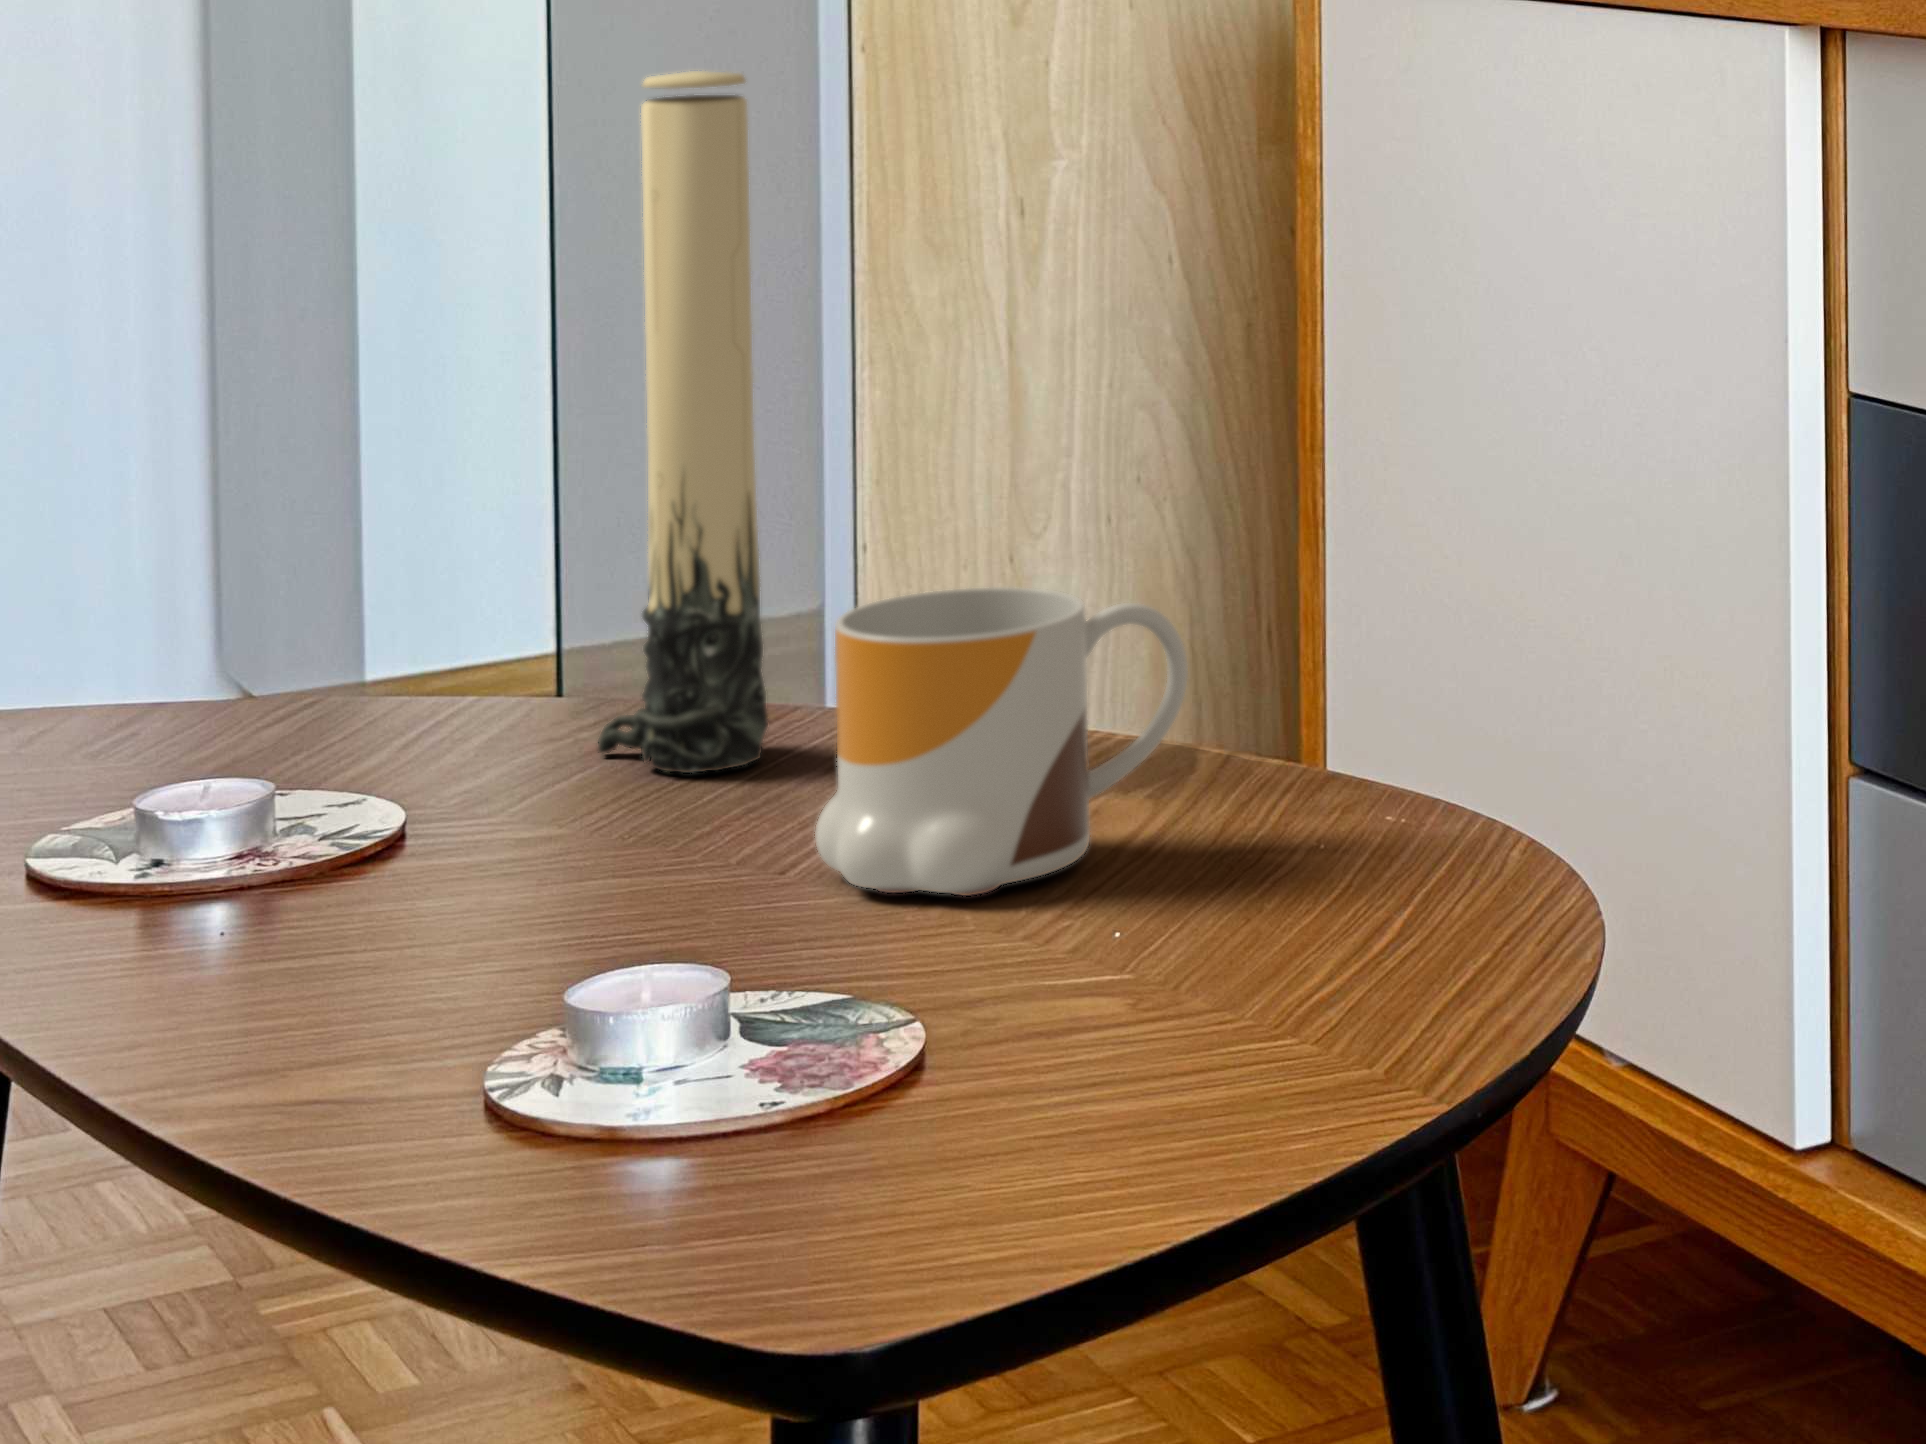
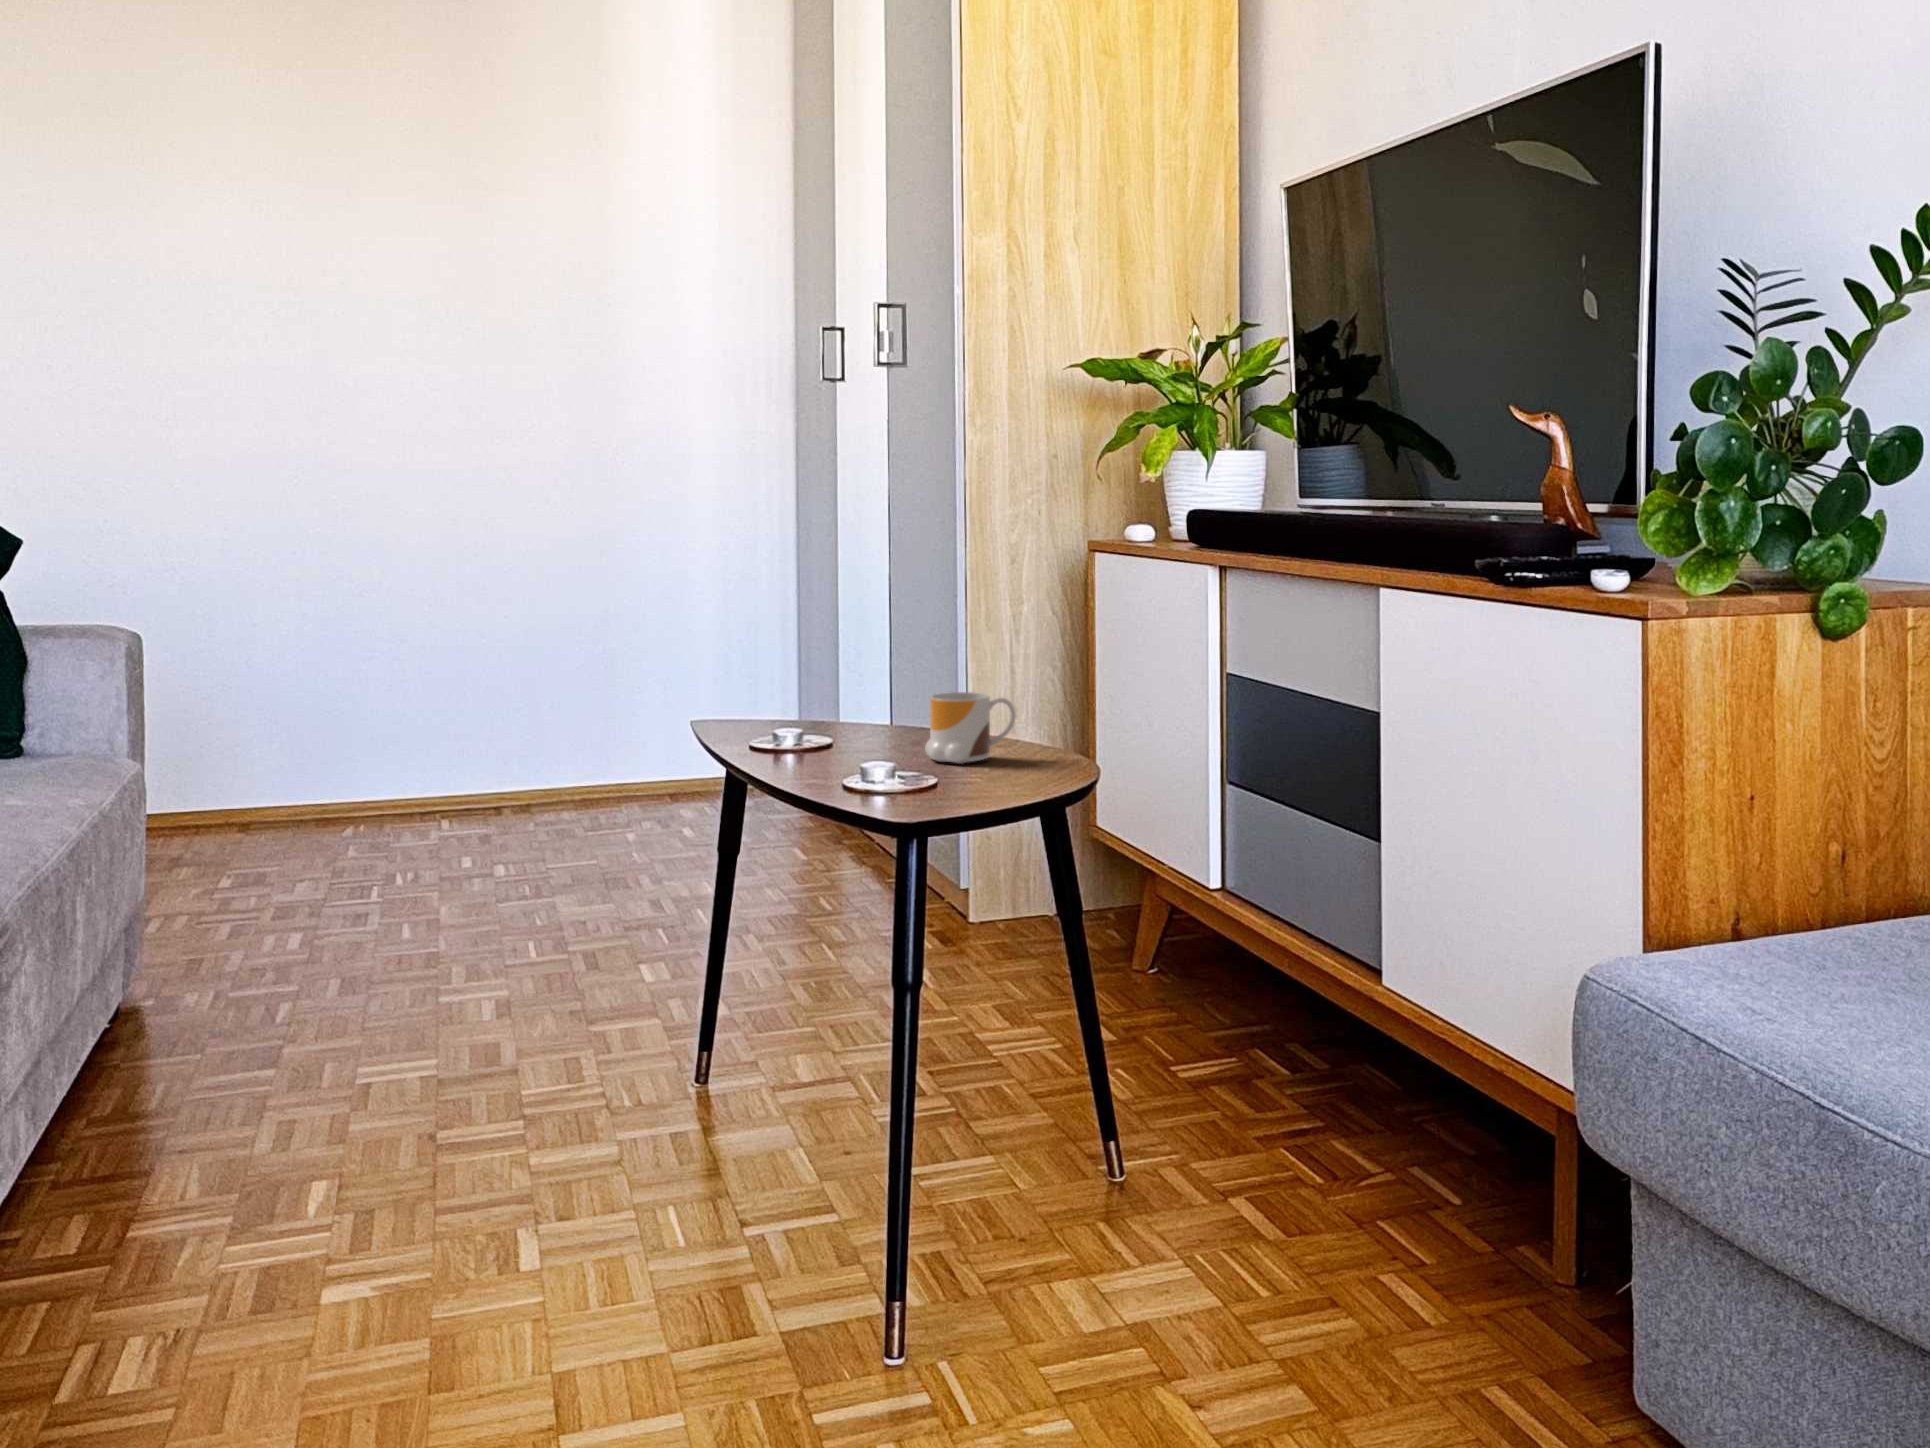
candle: present [598,71,768,773] -> none [880,563,920,739]

